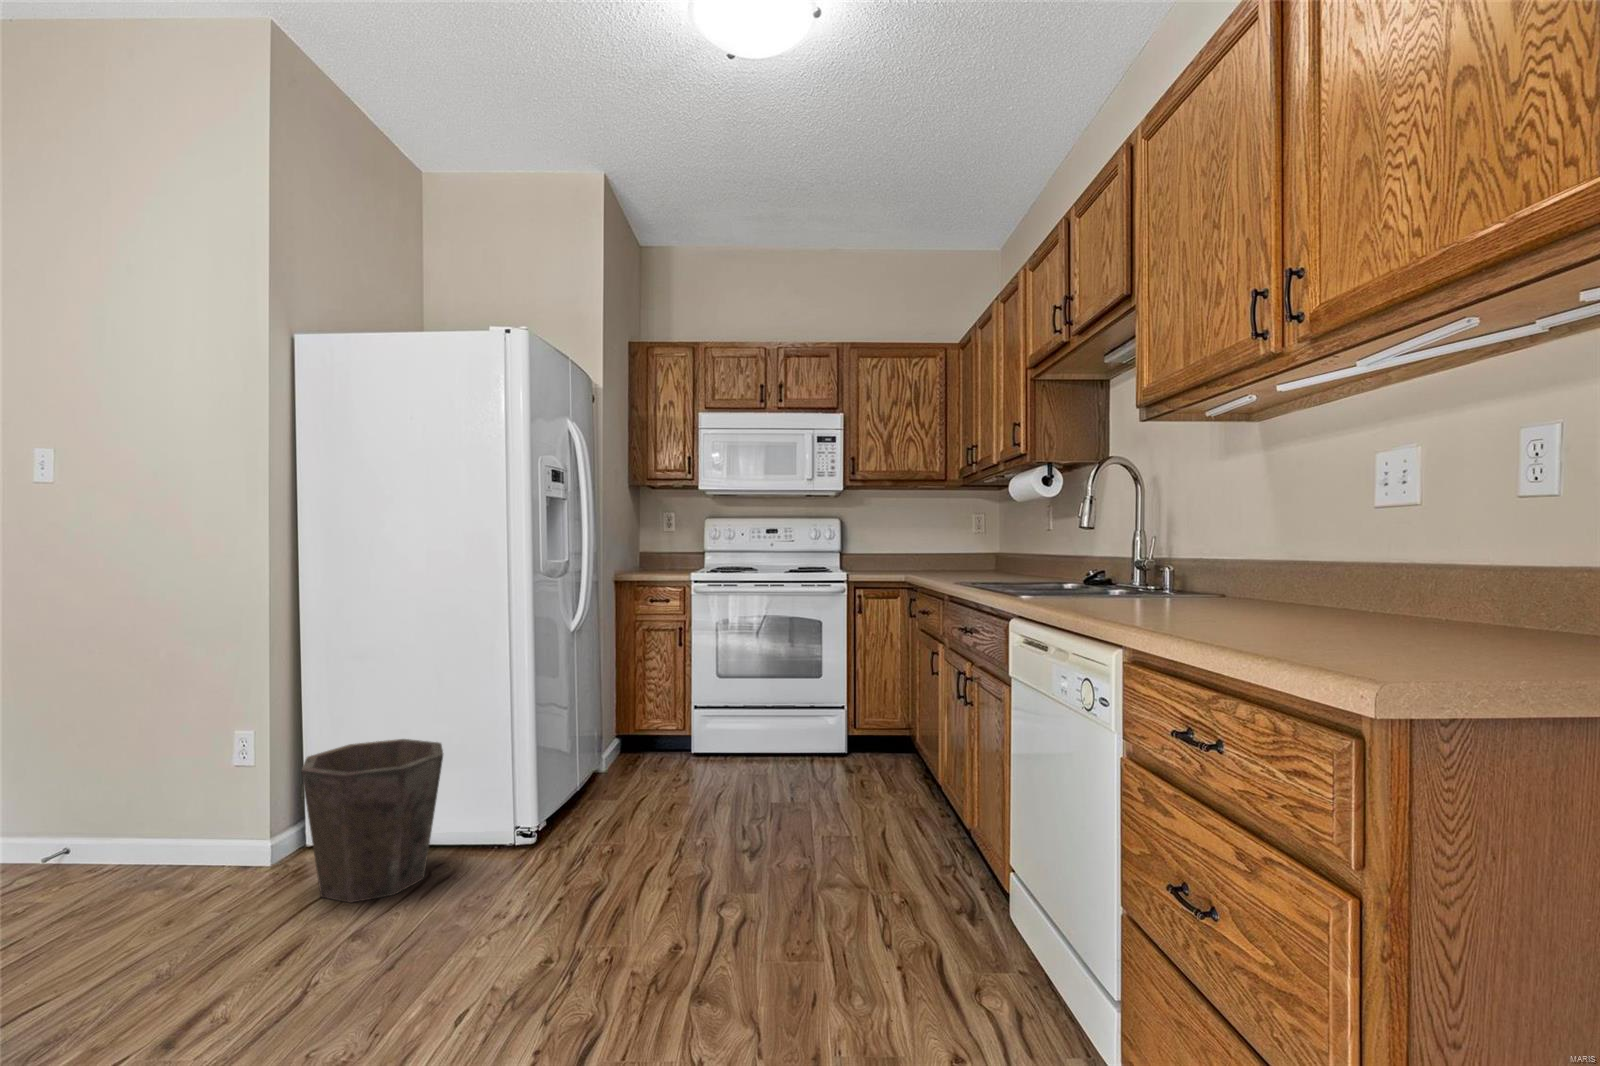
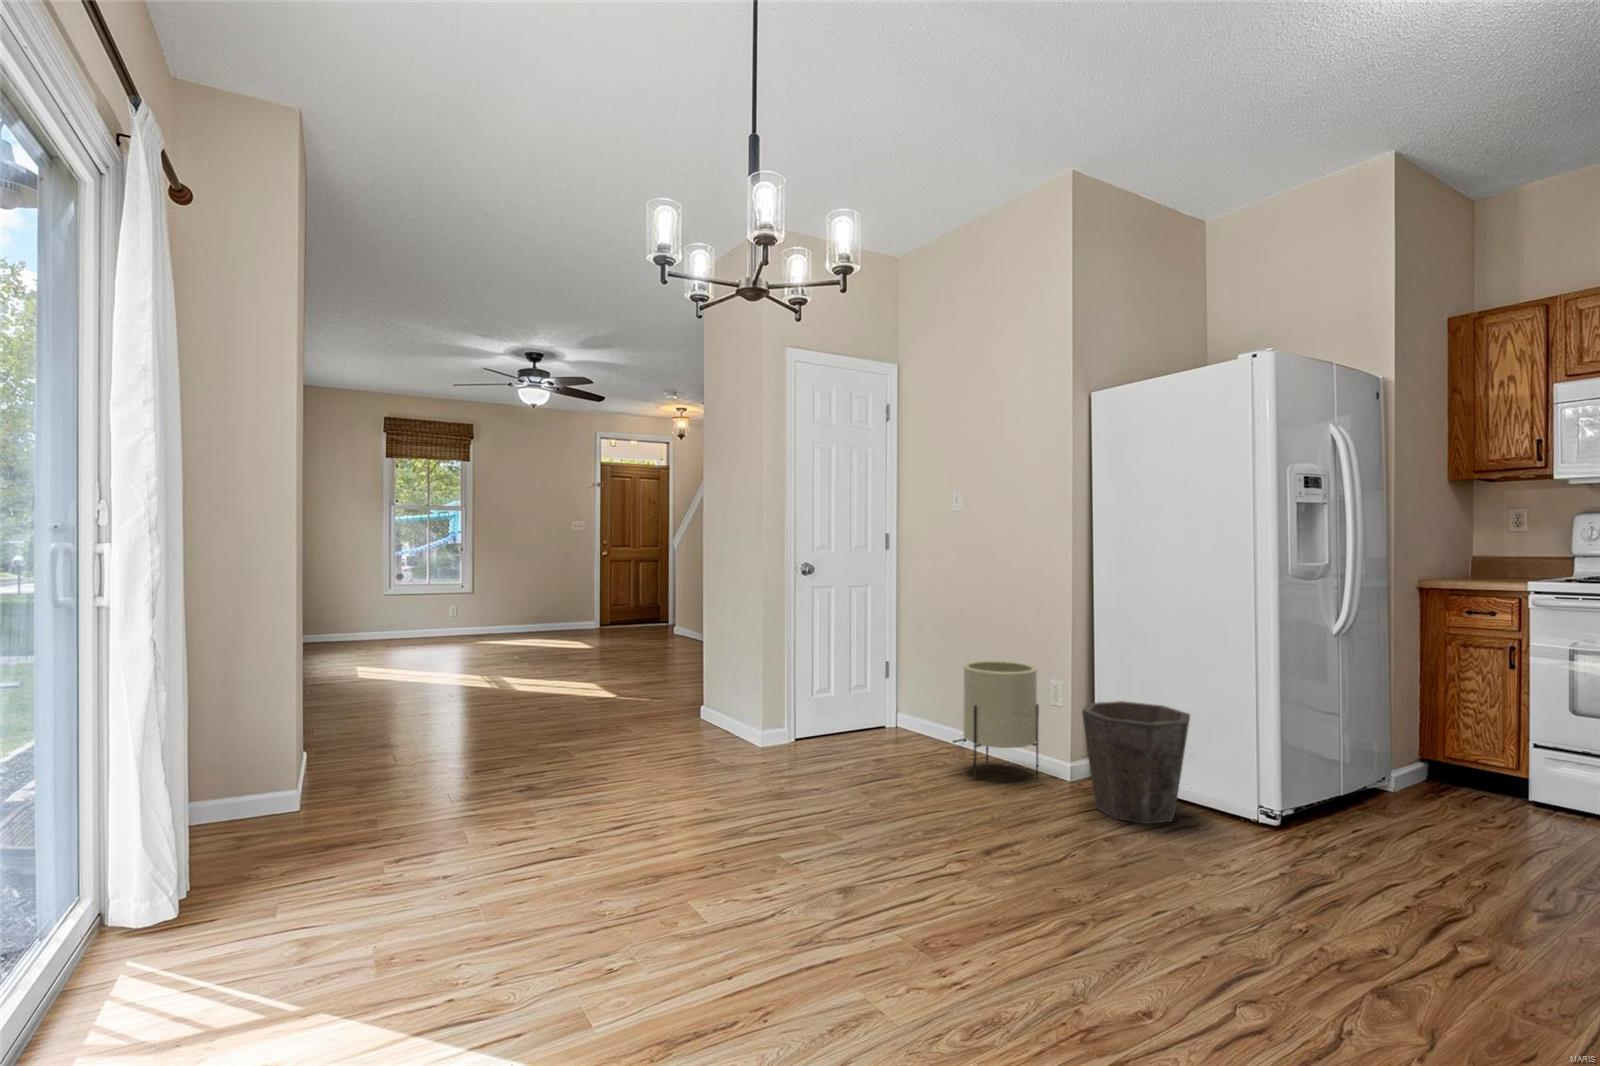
planter: none [73,720,217,922] -> present [963,661,1039,779]

